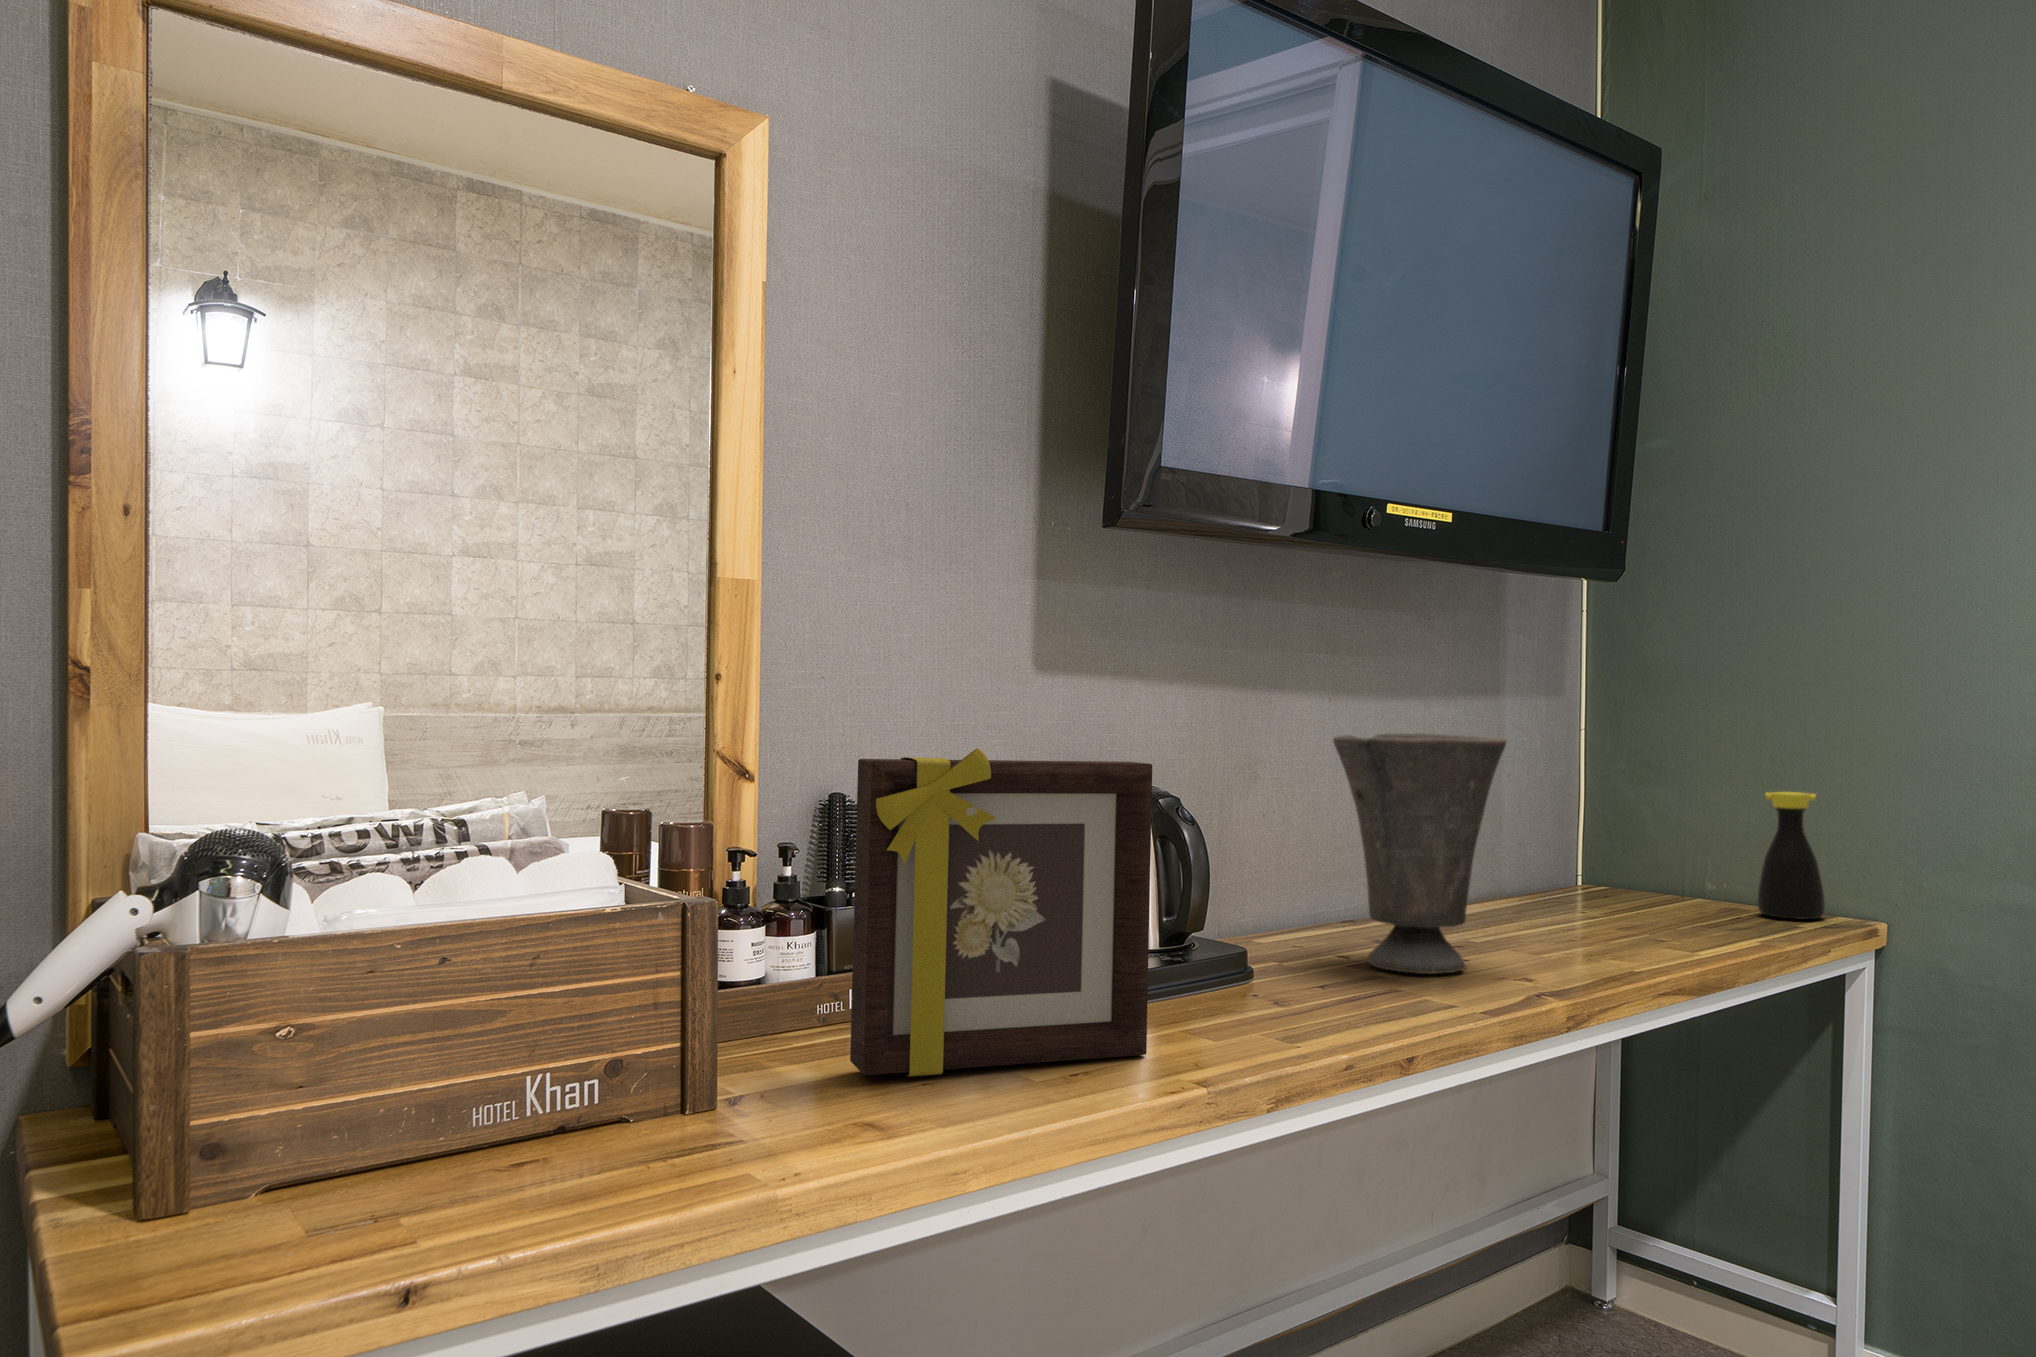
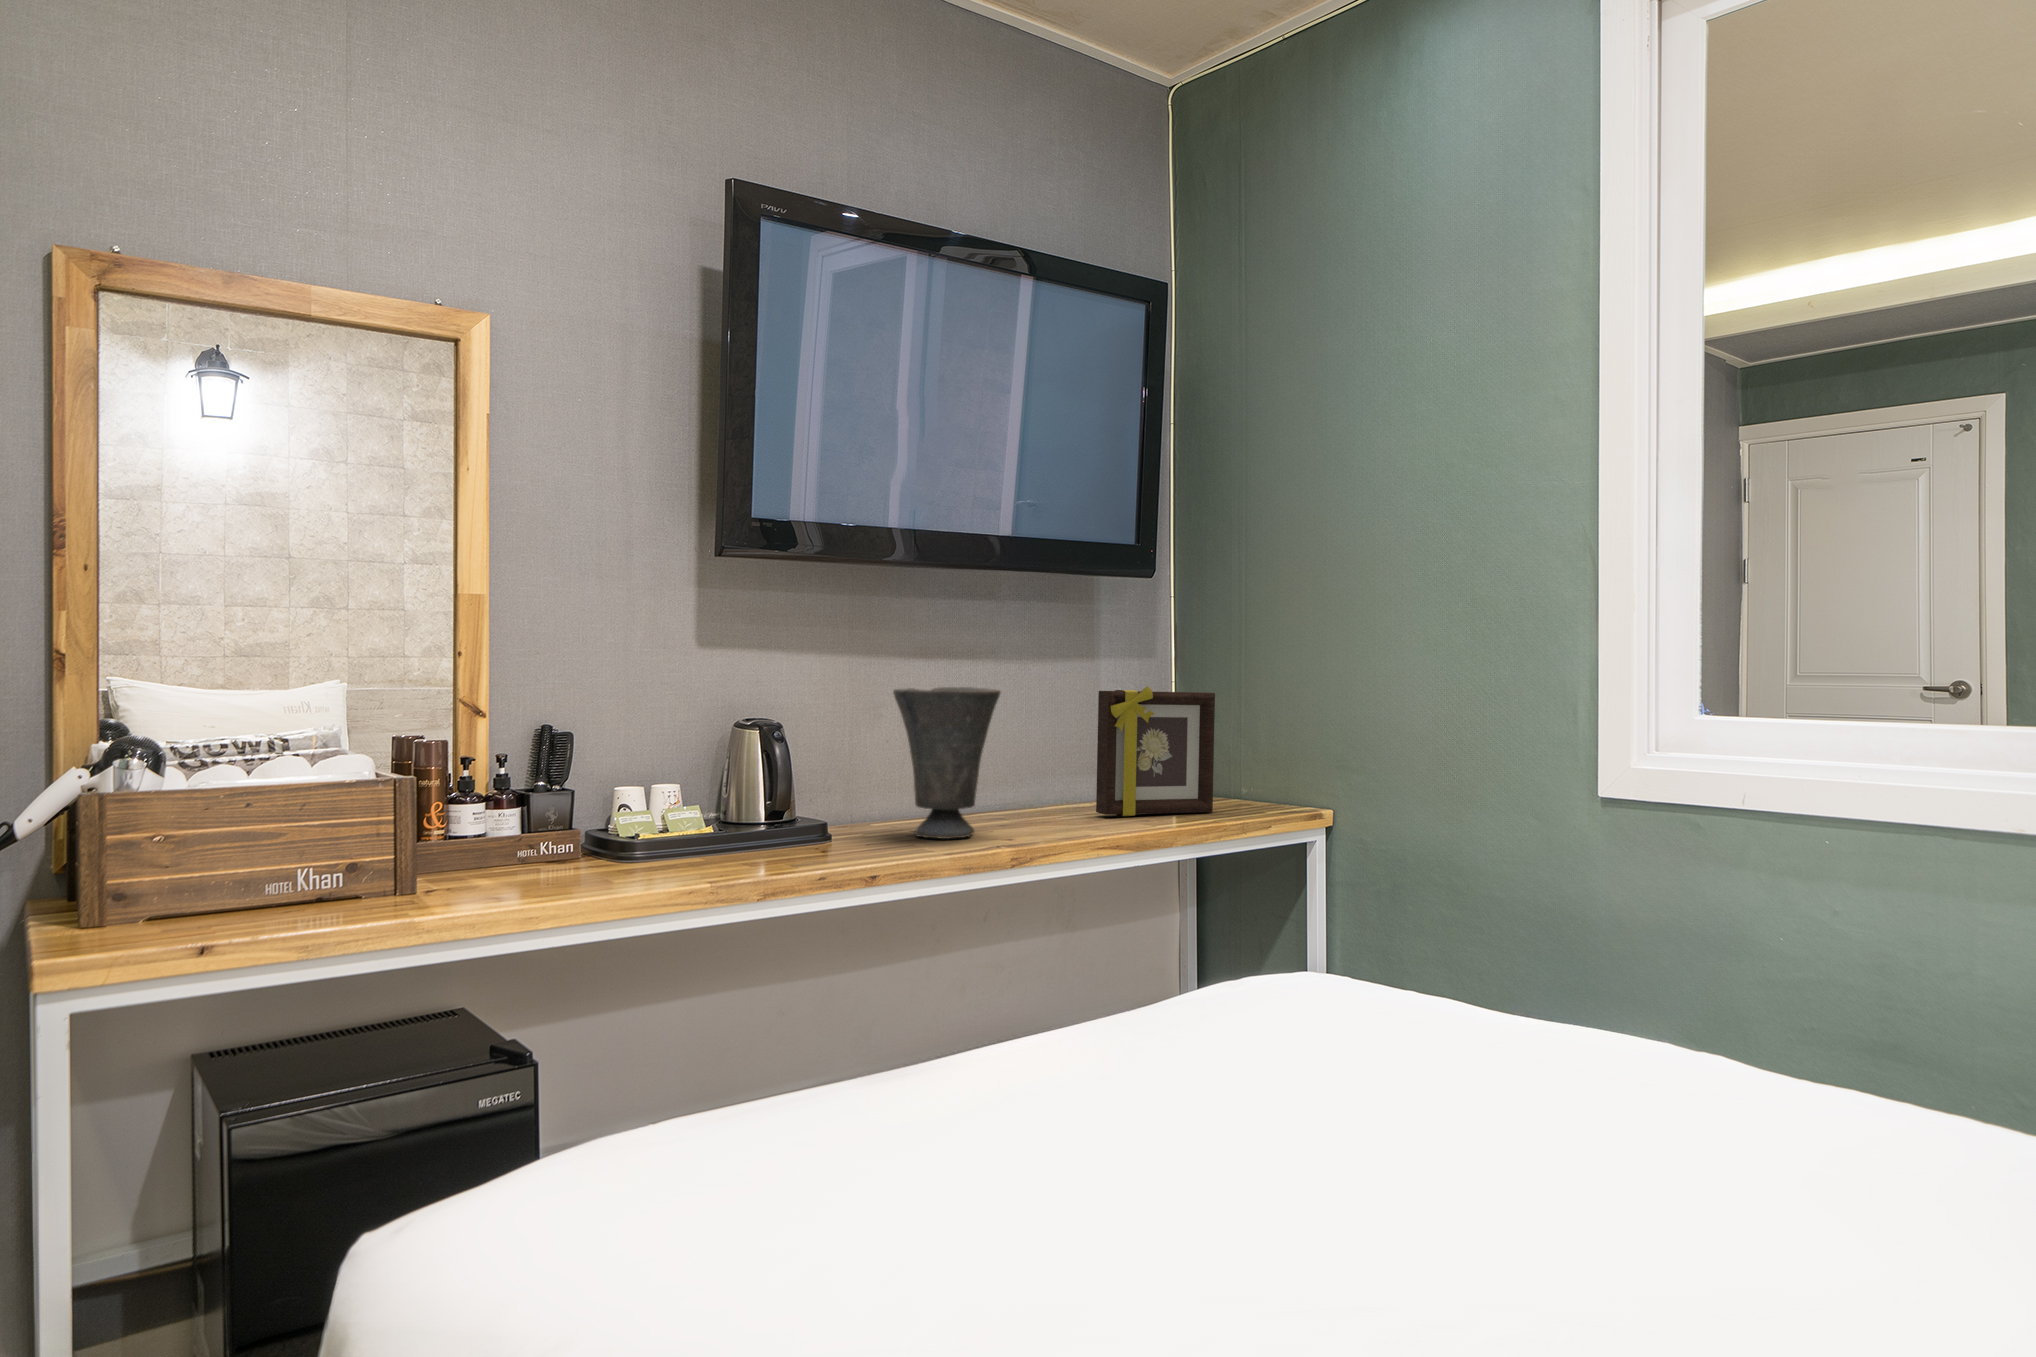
picture frame: present [850,748,1152,1077] -> present [1096,686,1215,816]
bottle: present [1758,792,1825,919] -> none [1235,727,1275,811]

